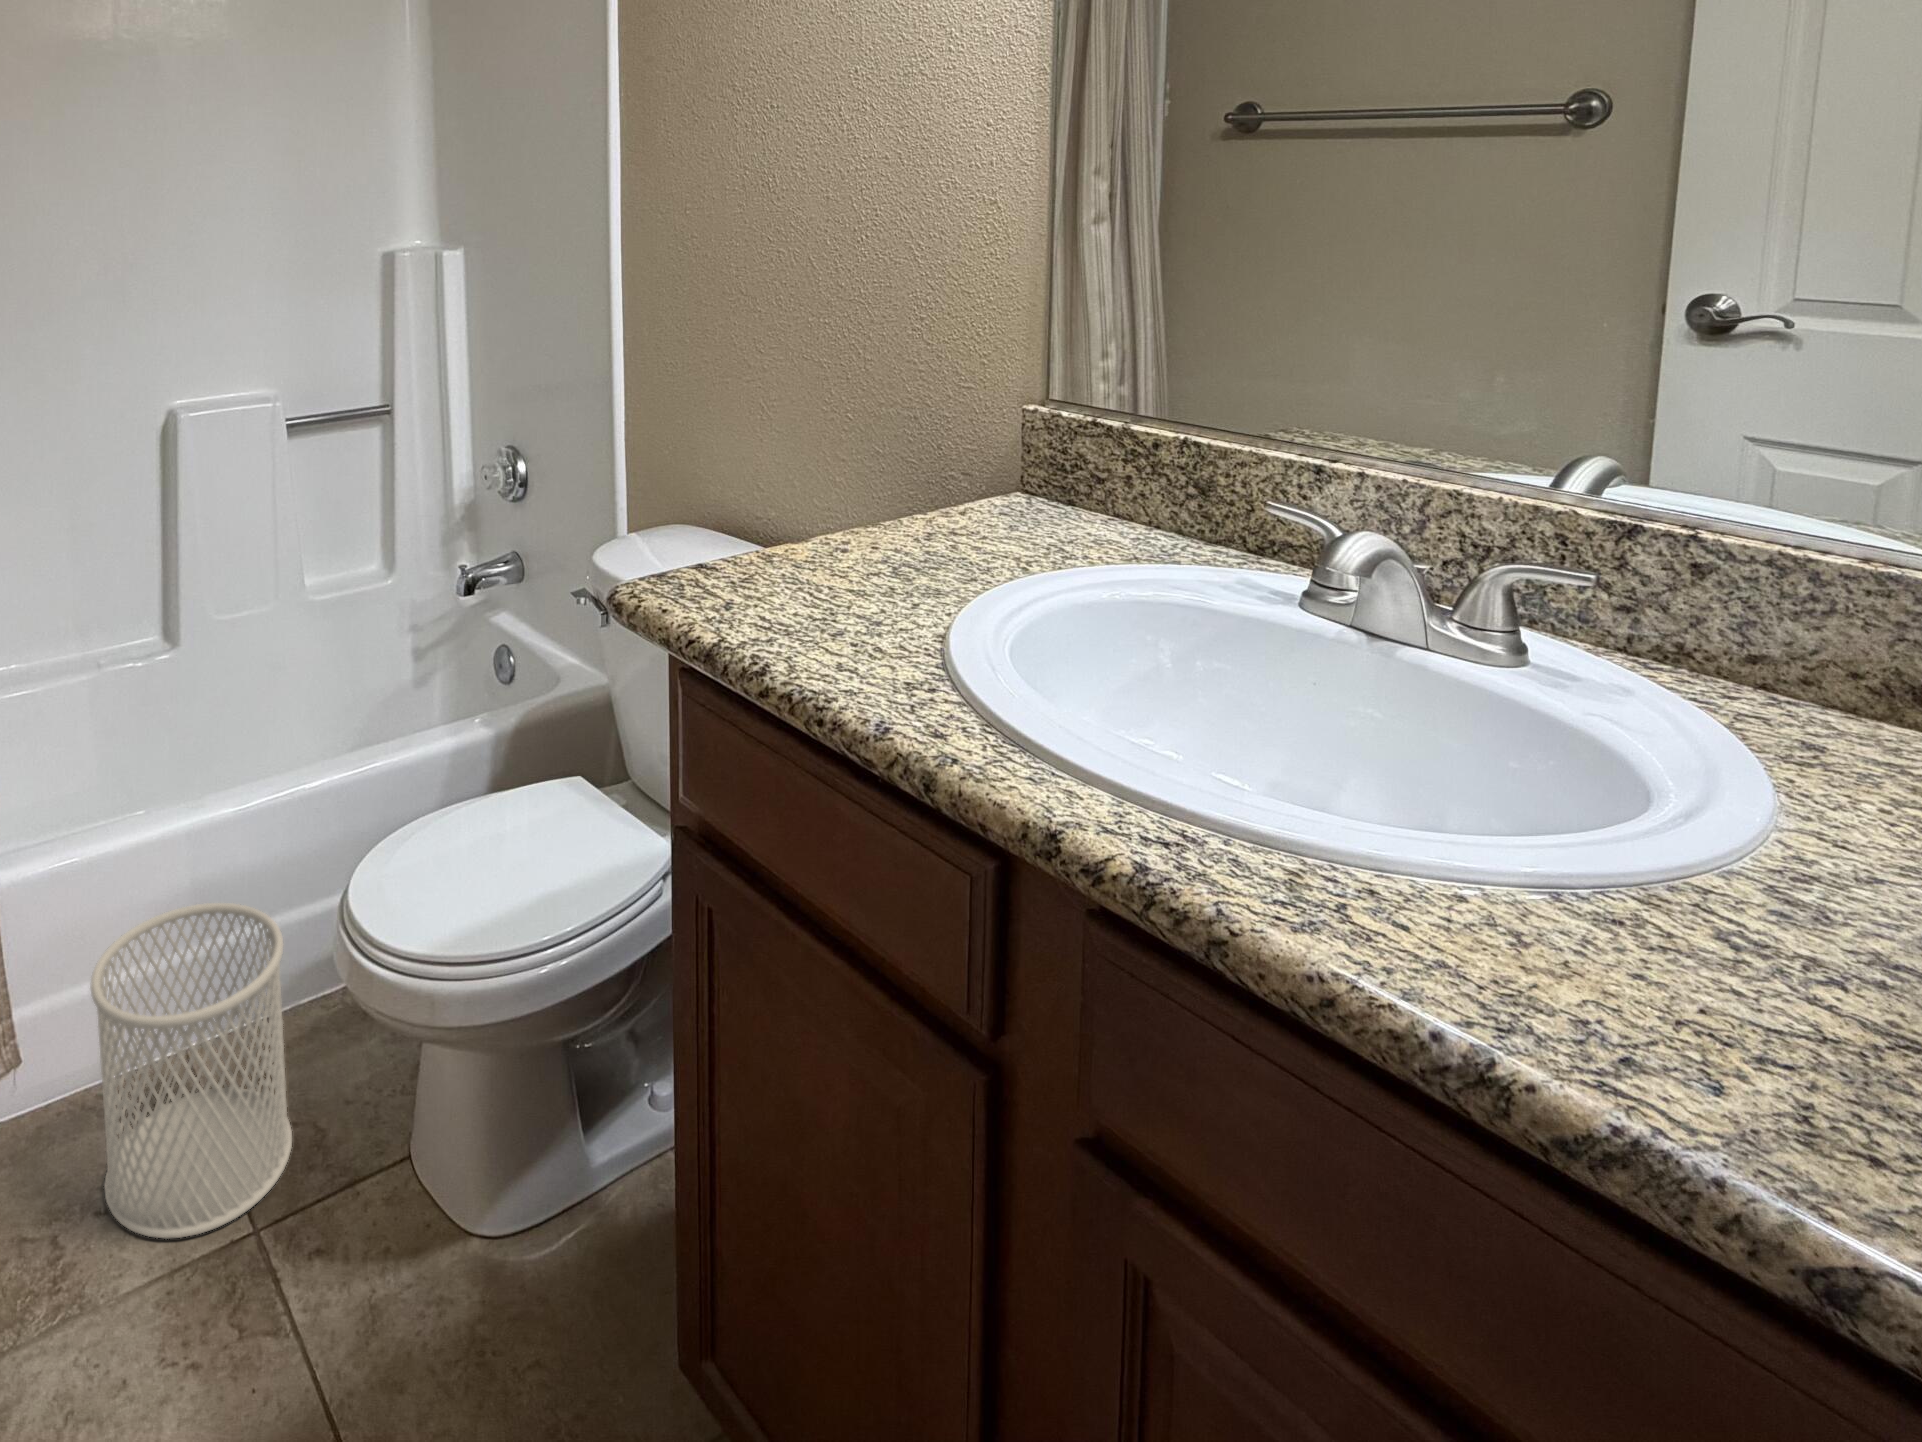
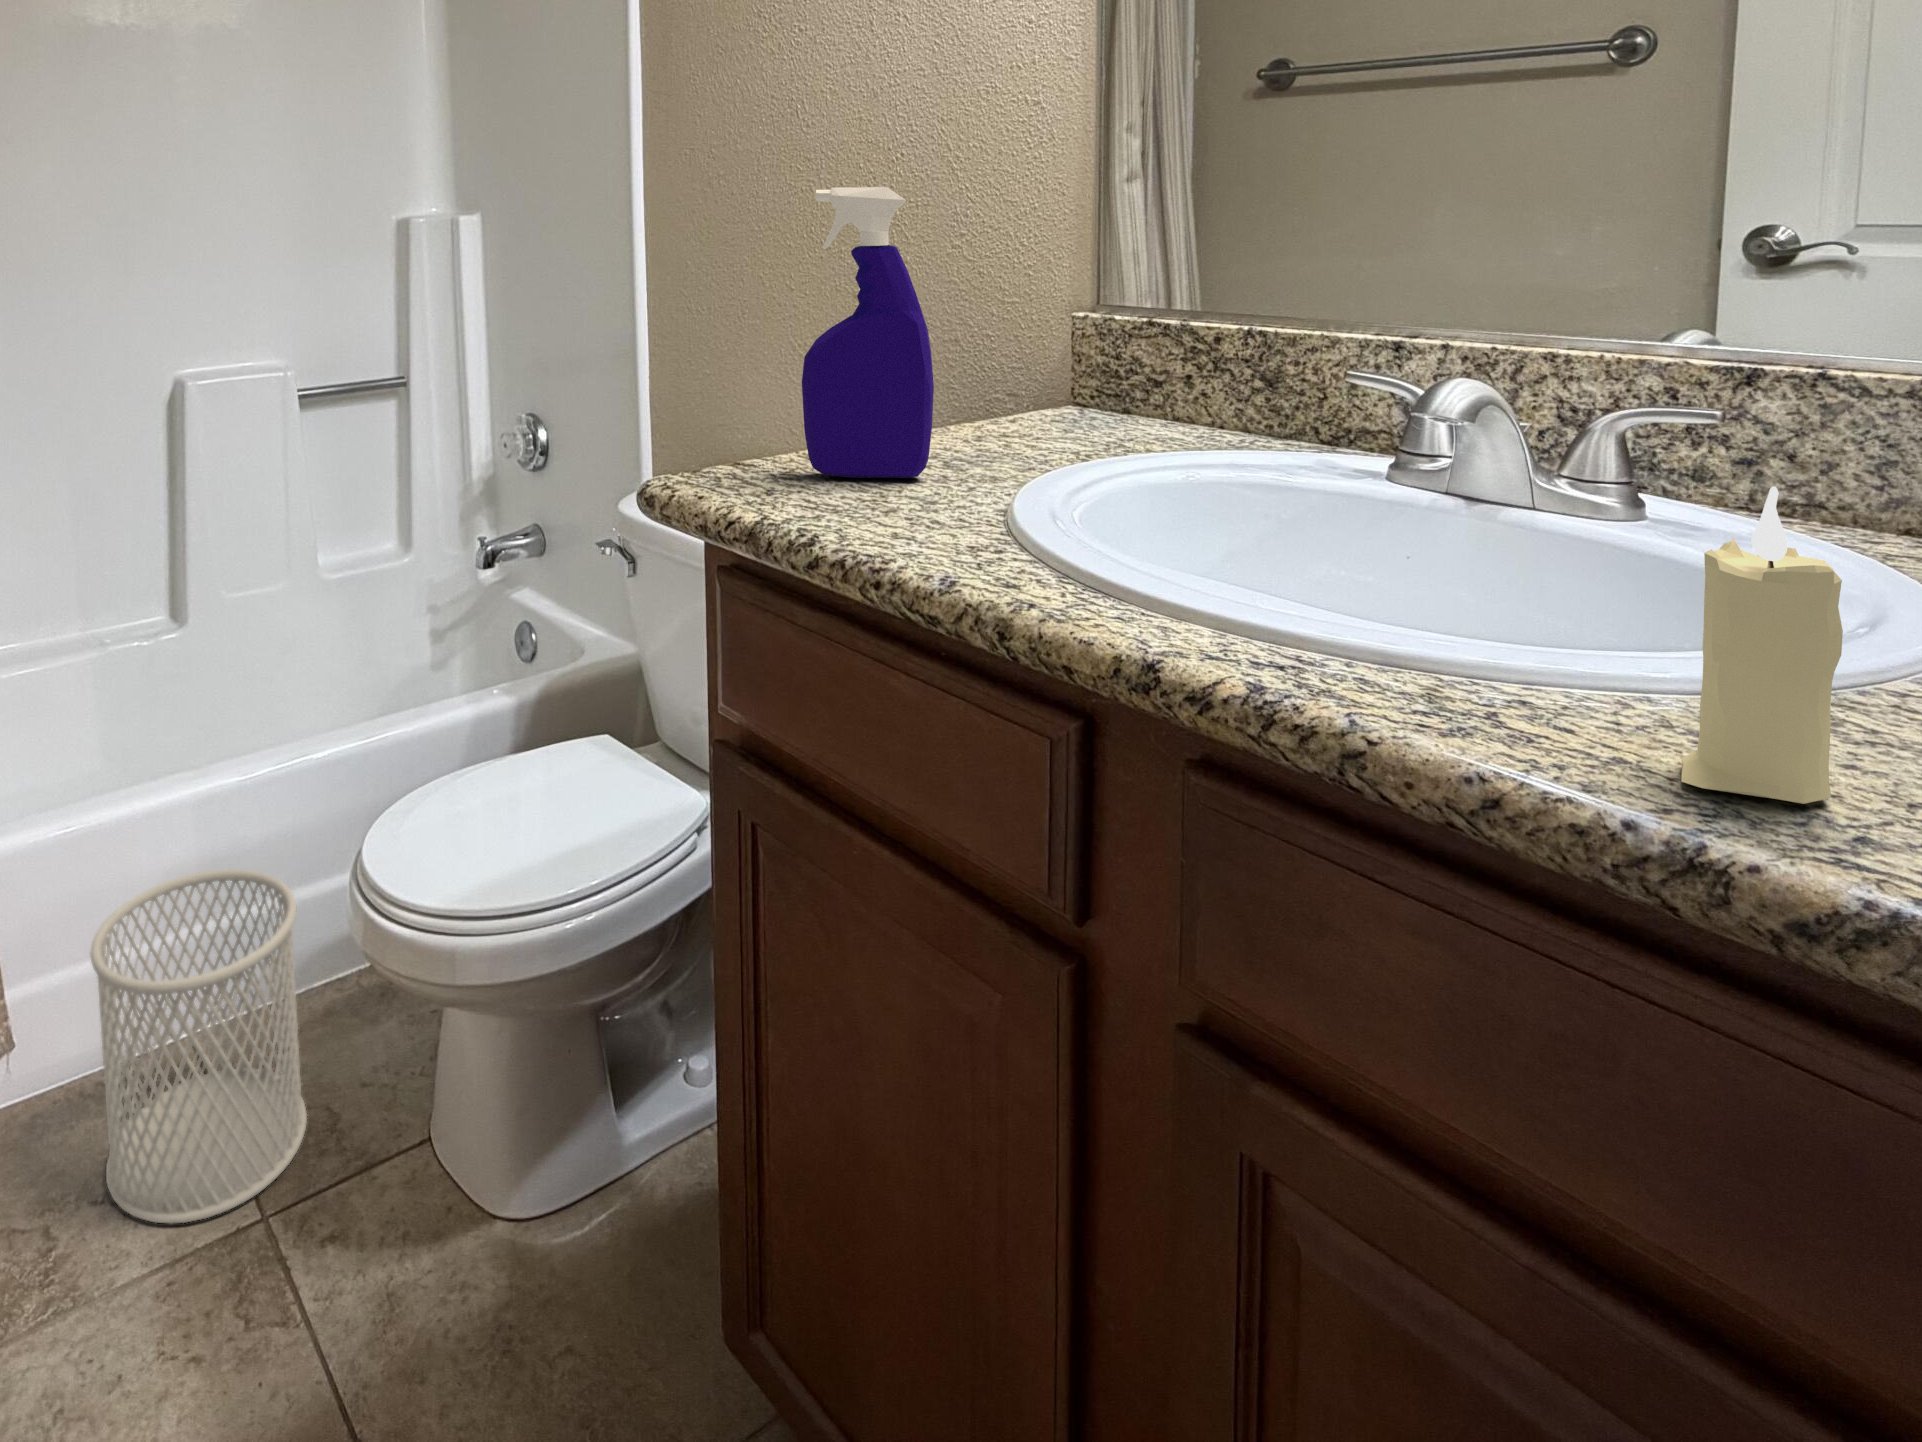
spray bottle: none [764,323,887,594] -> present [802,187,934,478]
candle: none [1485,754,1619,1019] -> present [1681,487,1843,804]

